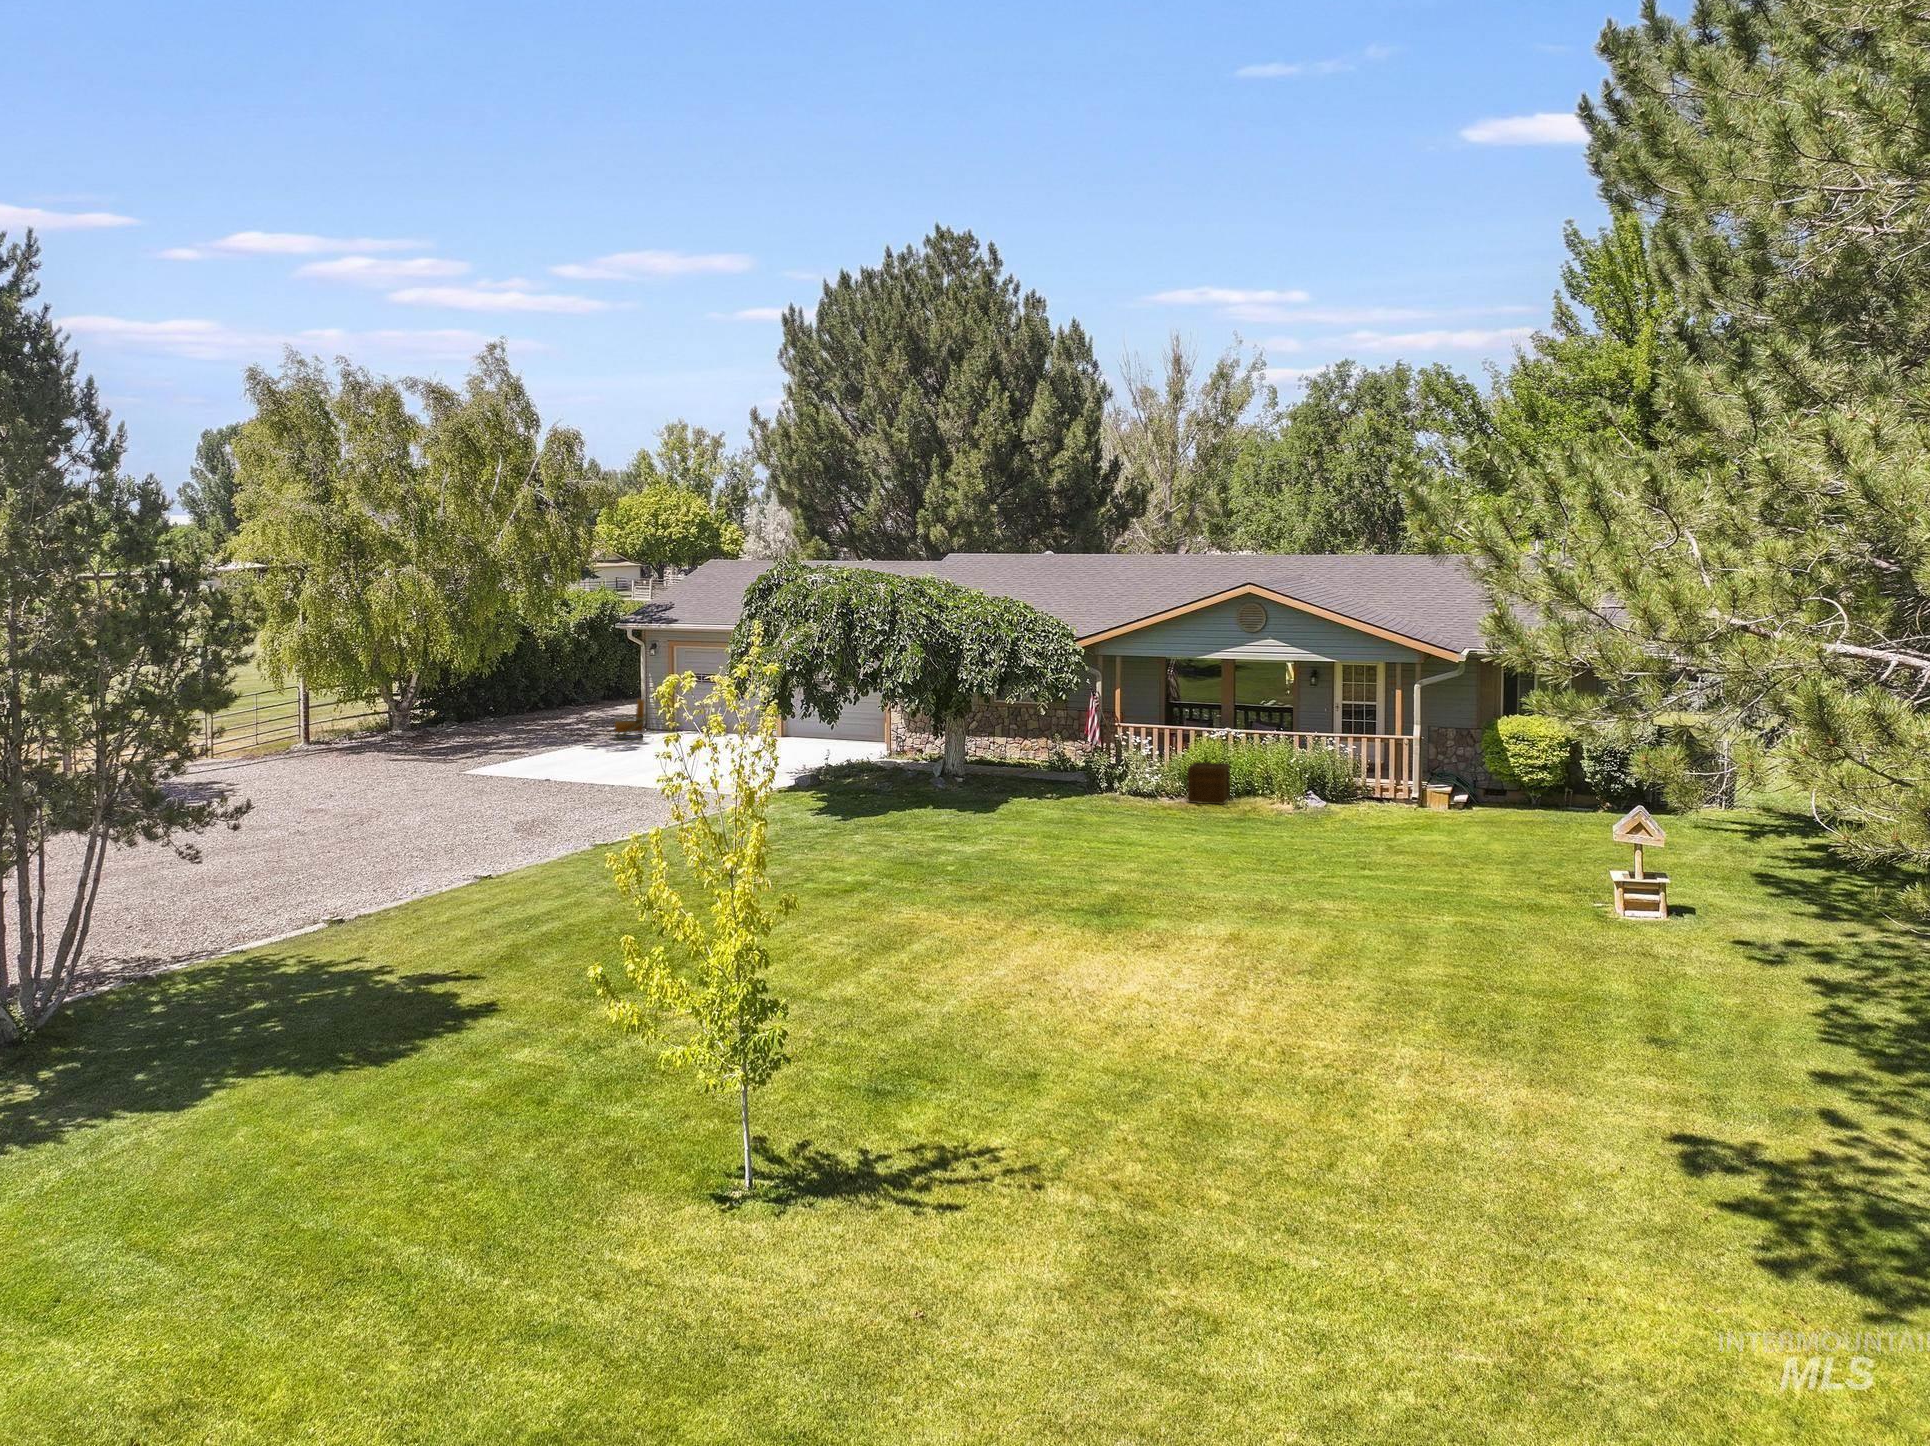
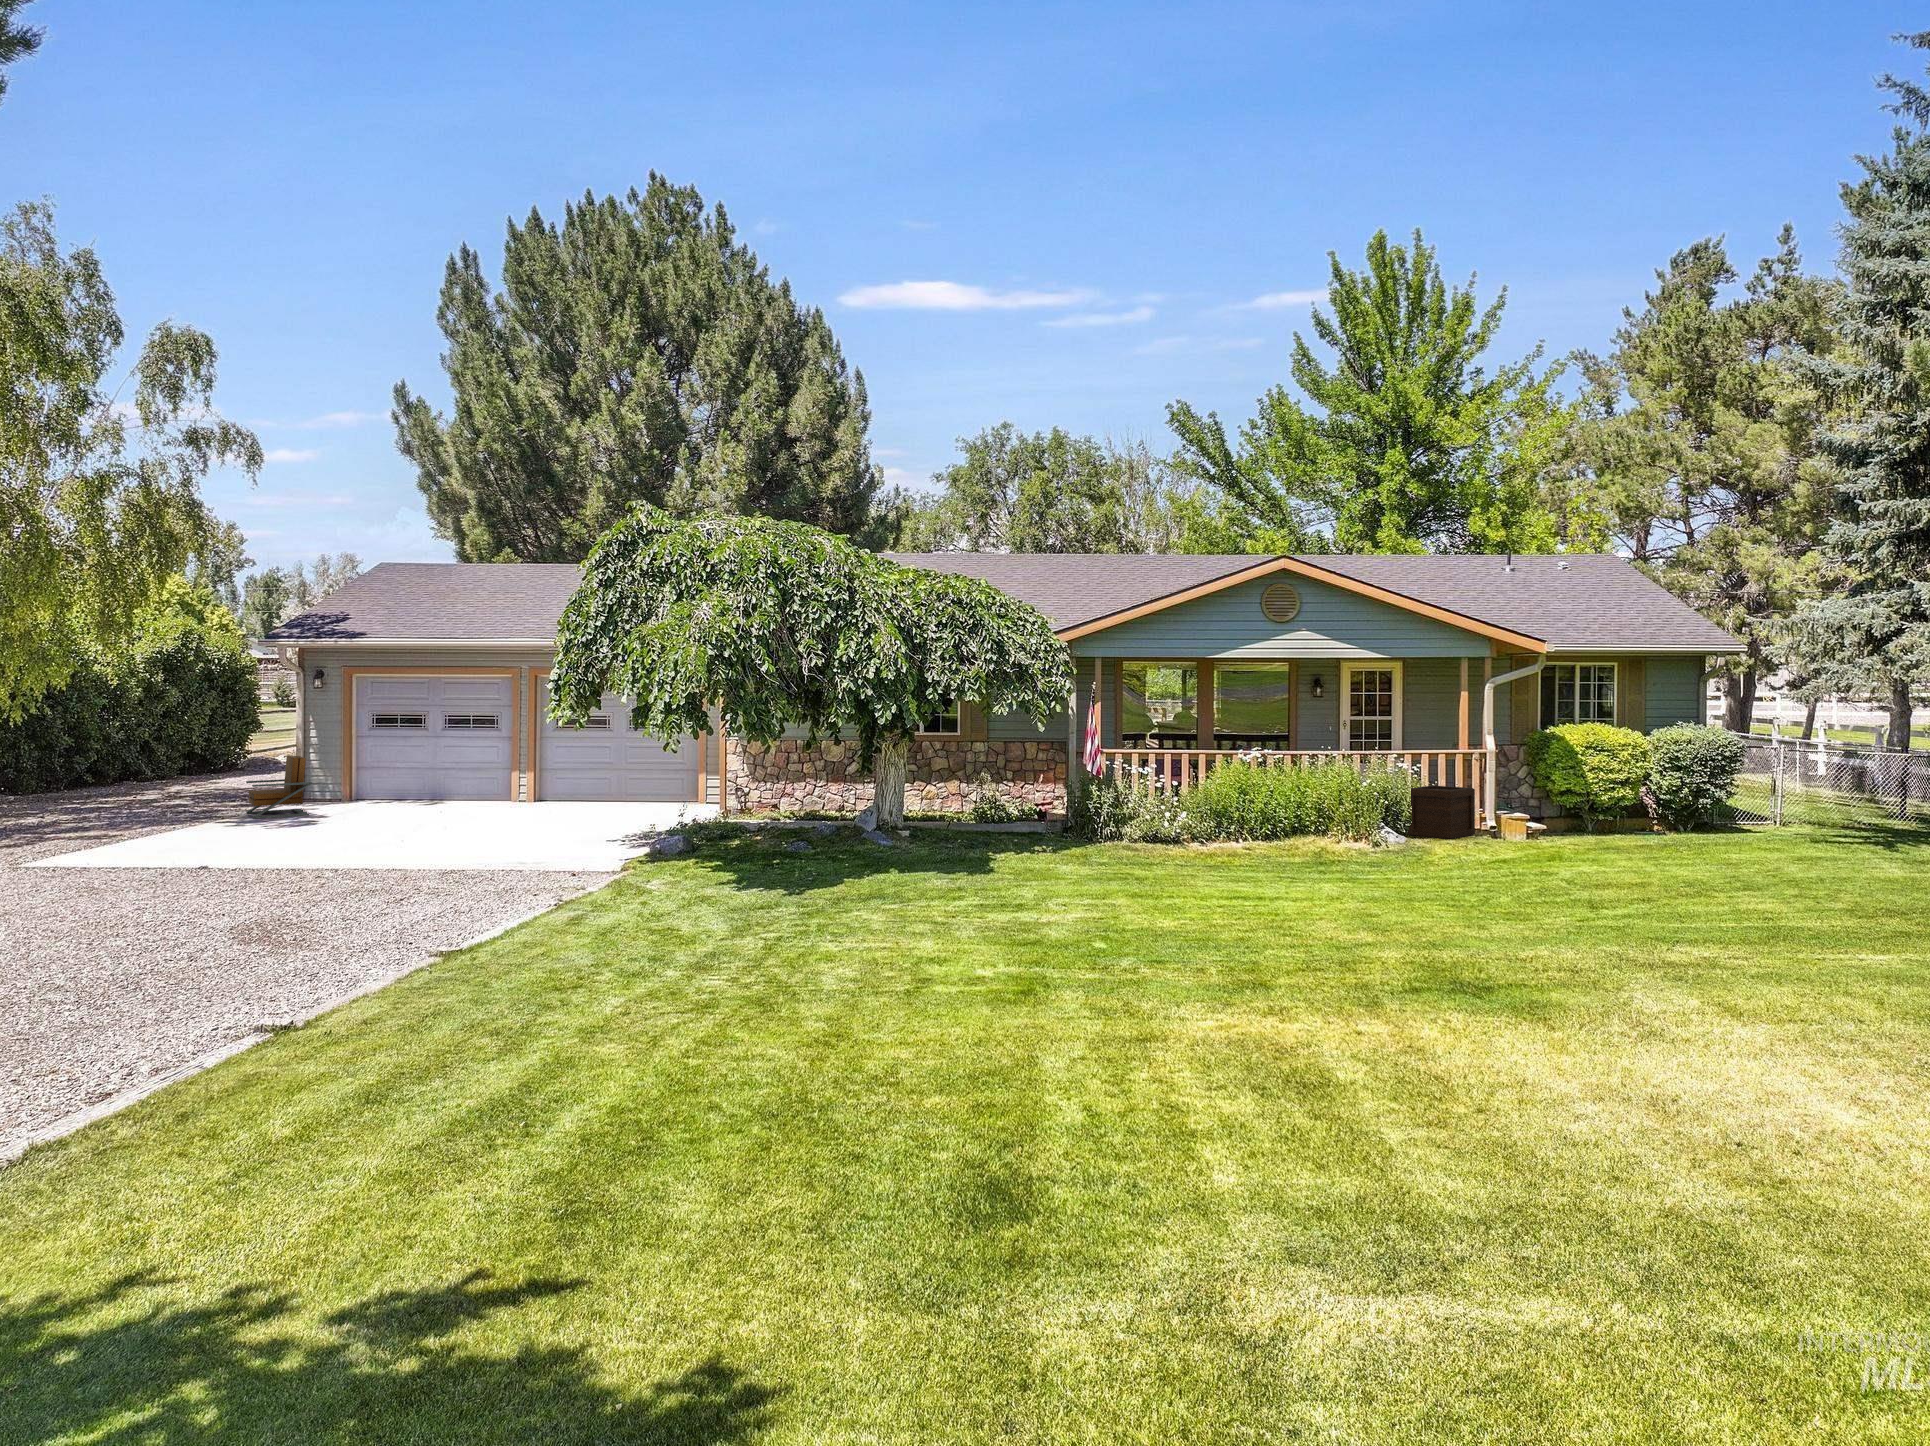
wooden crate: present [1187,762,1230,805] -> present [1407,785,1475,839]

